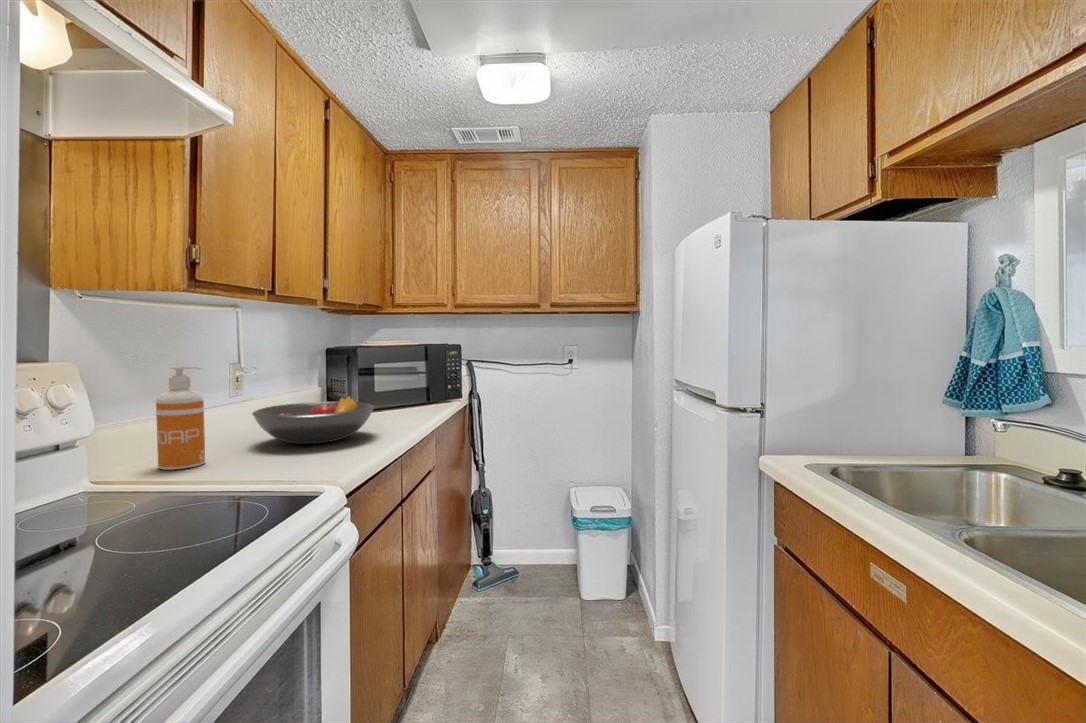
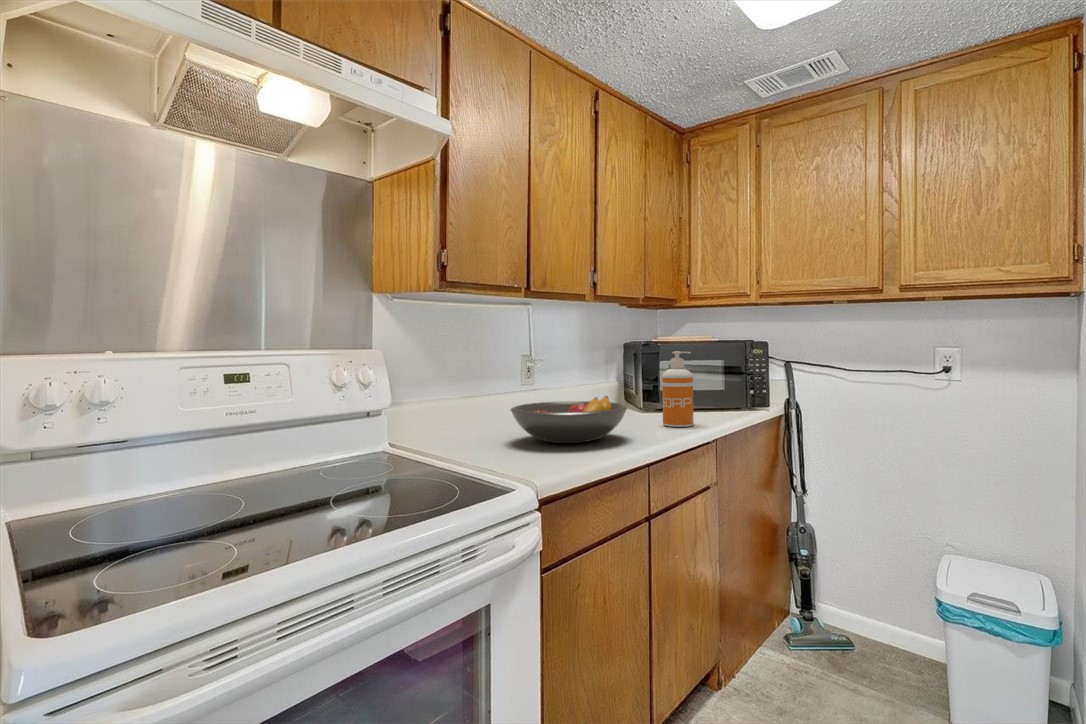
soap dispenser: present [156,366,205,470] -> present [662,351,694,427]

